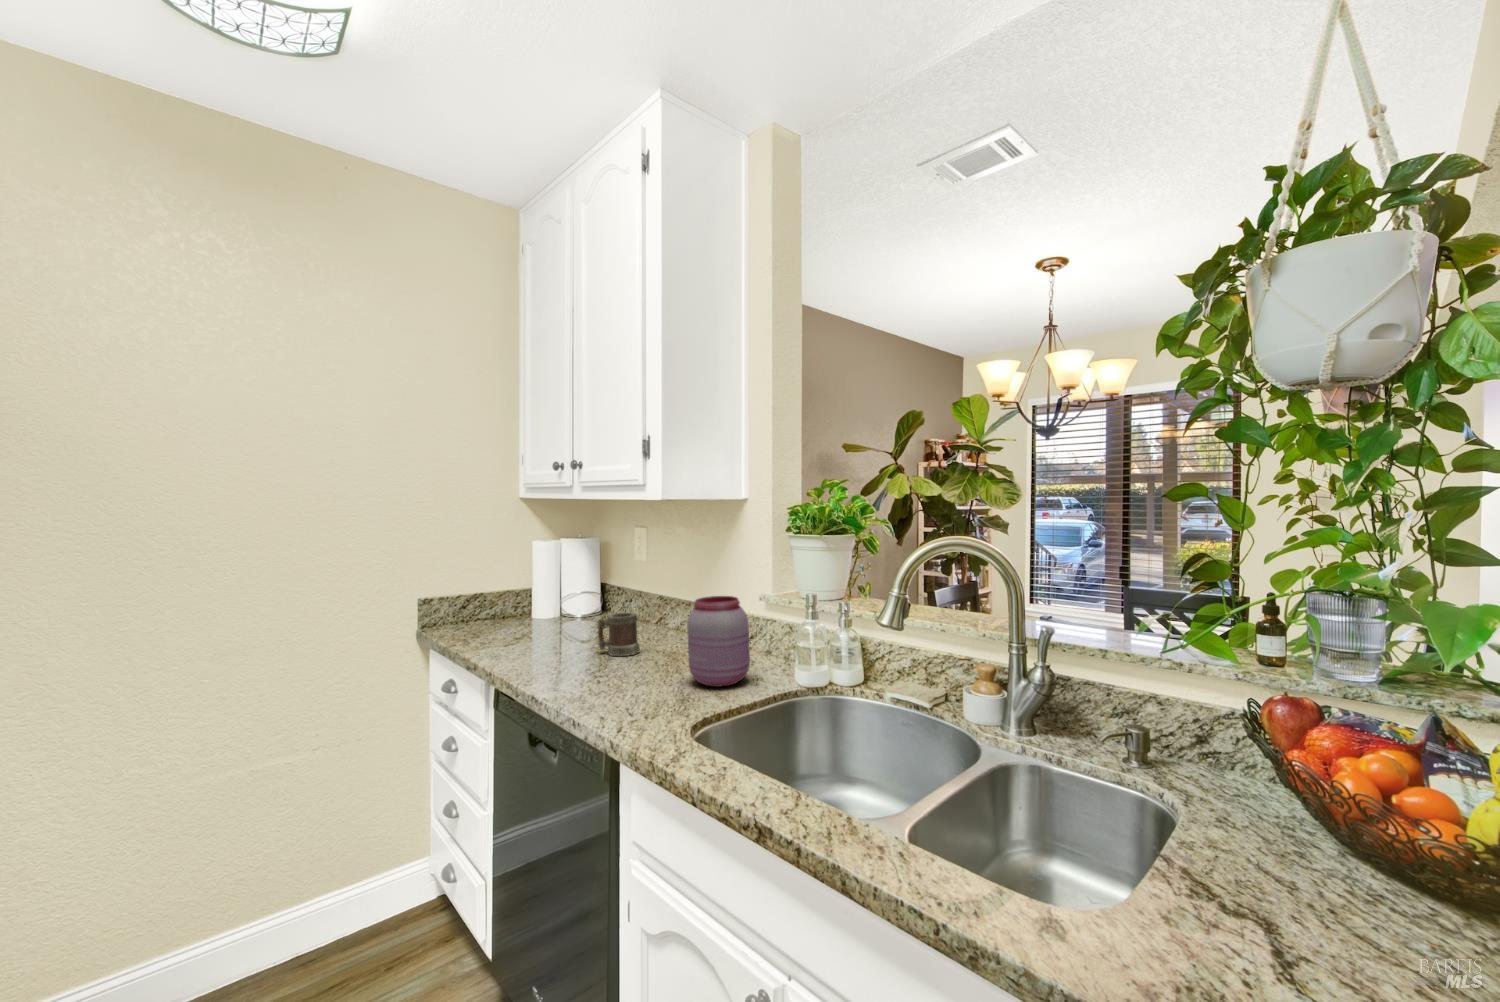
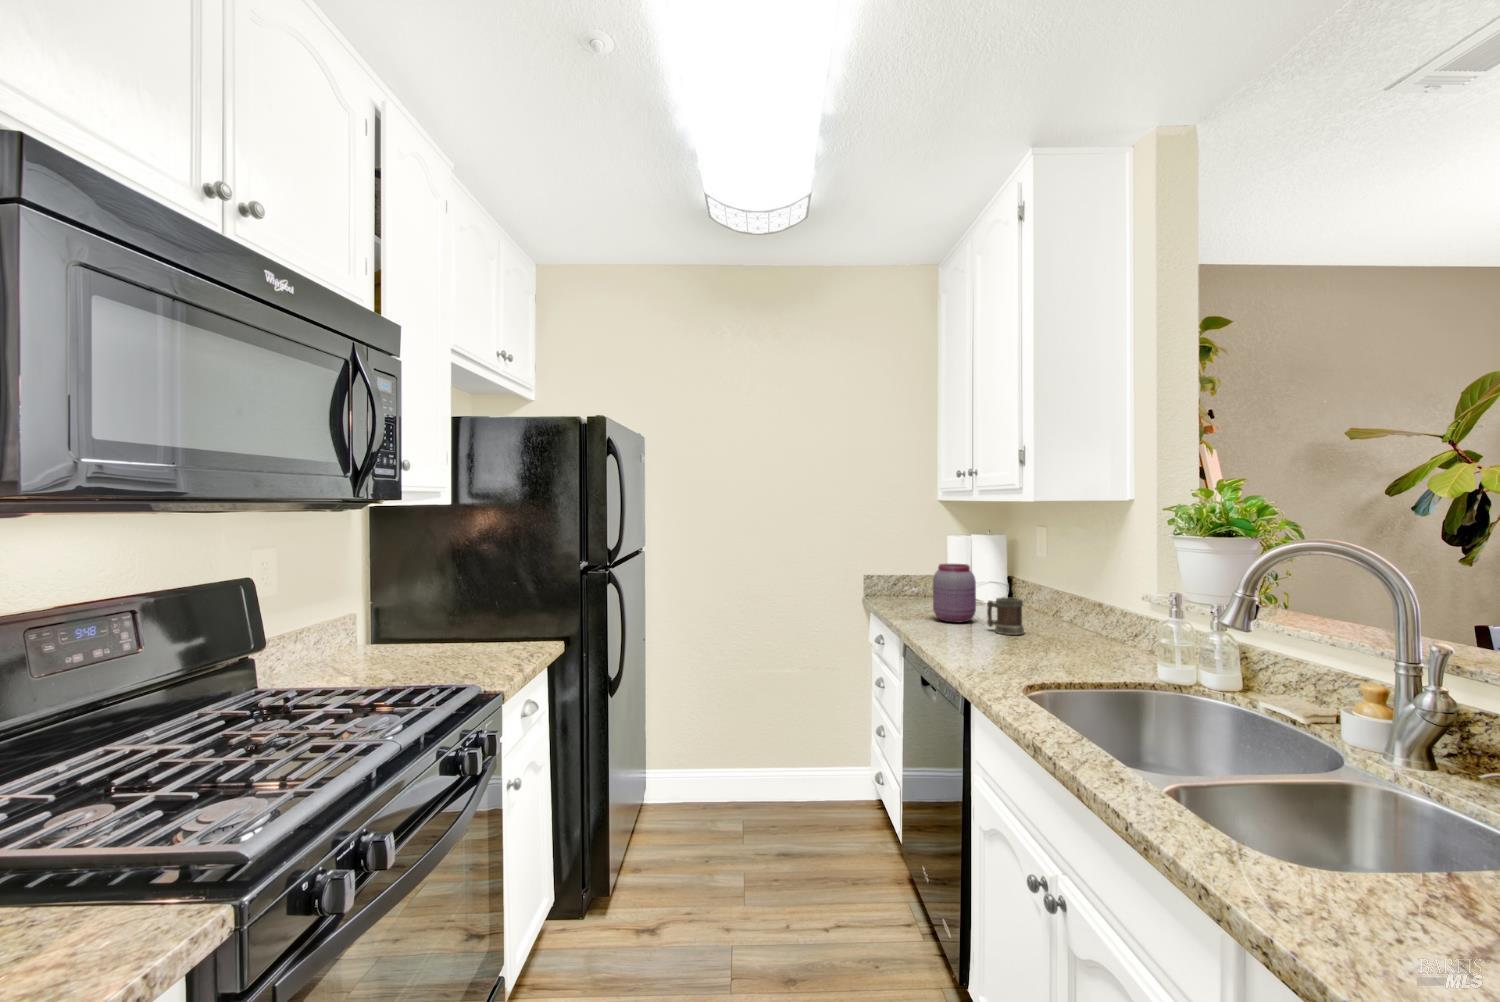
jar: present [687,596,750,687] -> present [933,564,976,622]

